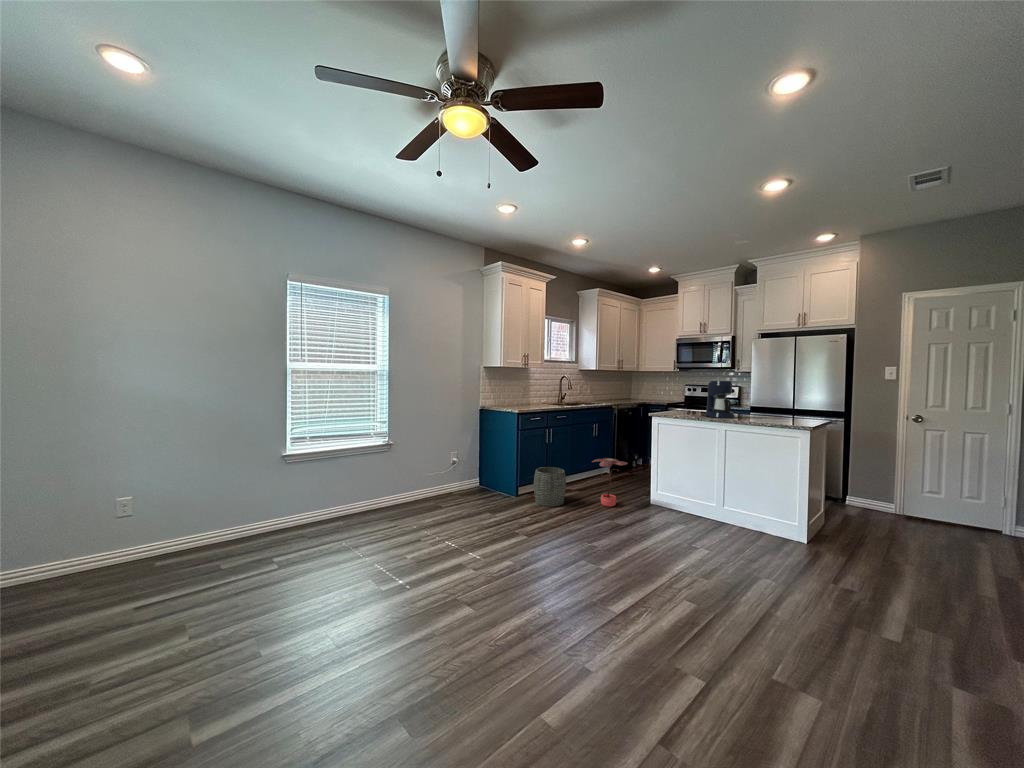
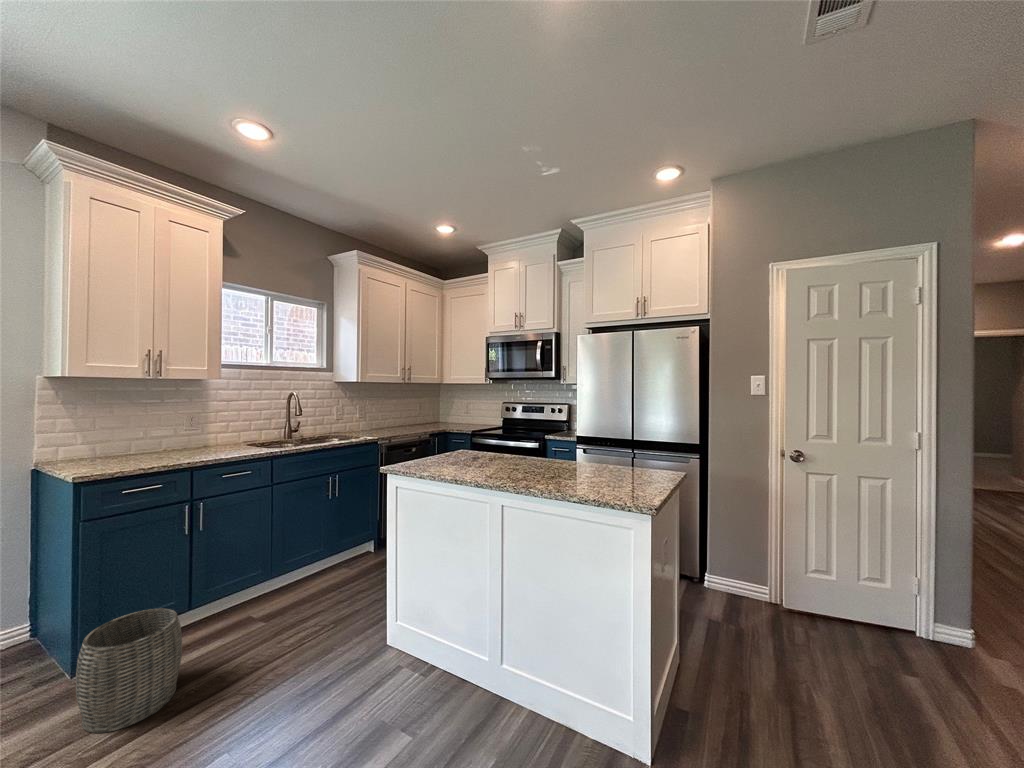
coffee maker: present [705,381,735,418] -> none [483,403,535,481]
potted plant: present [592,458,628,507] -> none [245,572,324,695]

